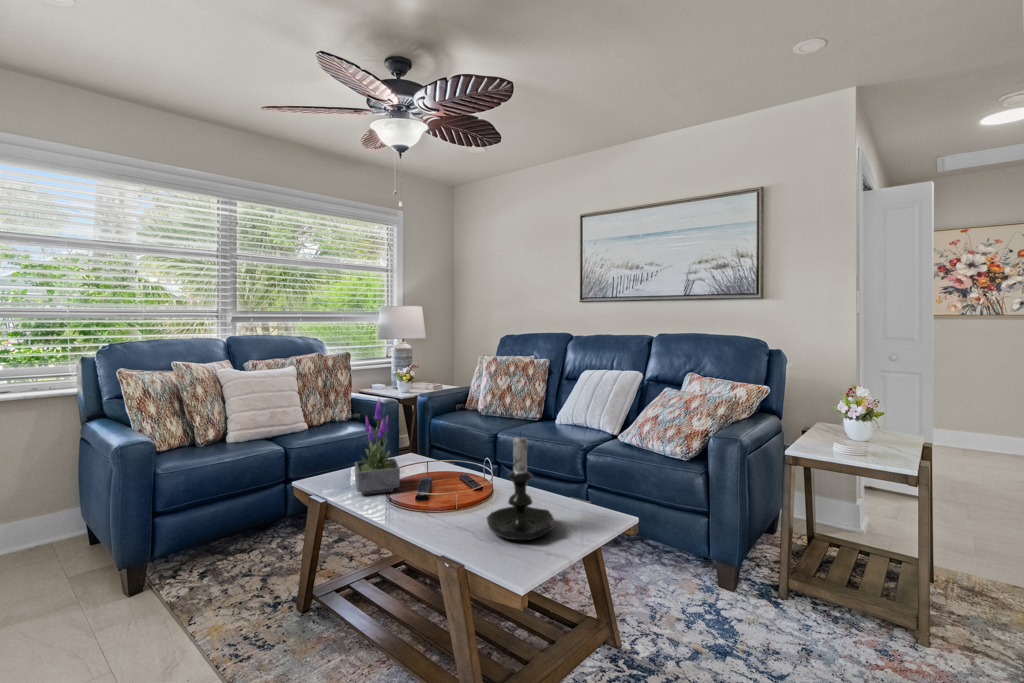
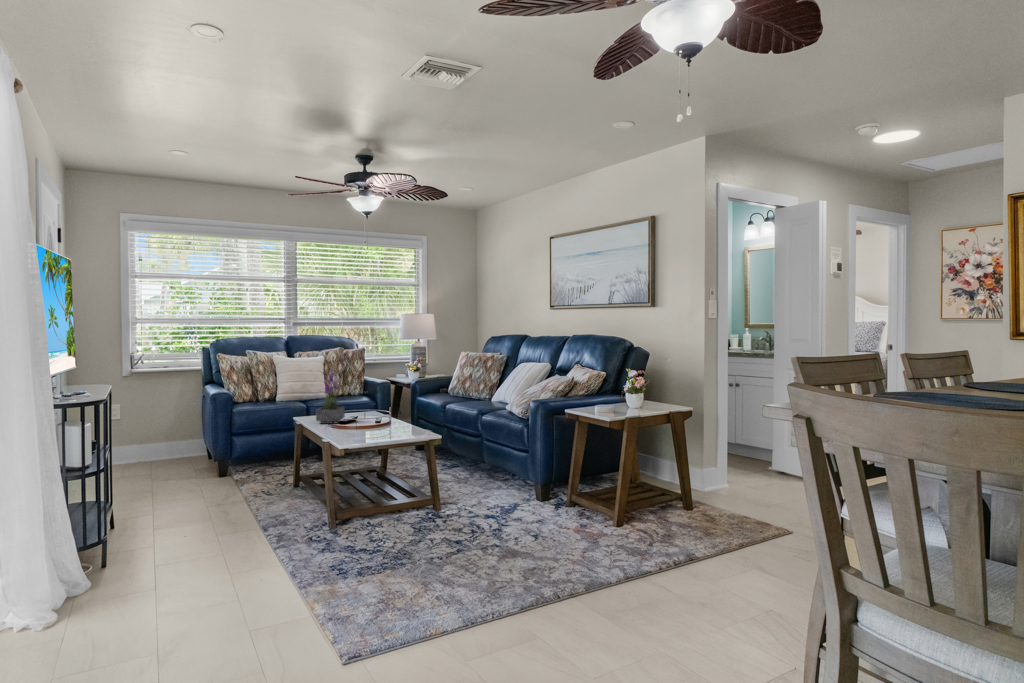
candle holder: present [487,436,555,540] -> none [352,383,389,437]

